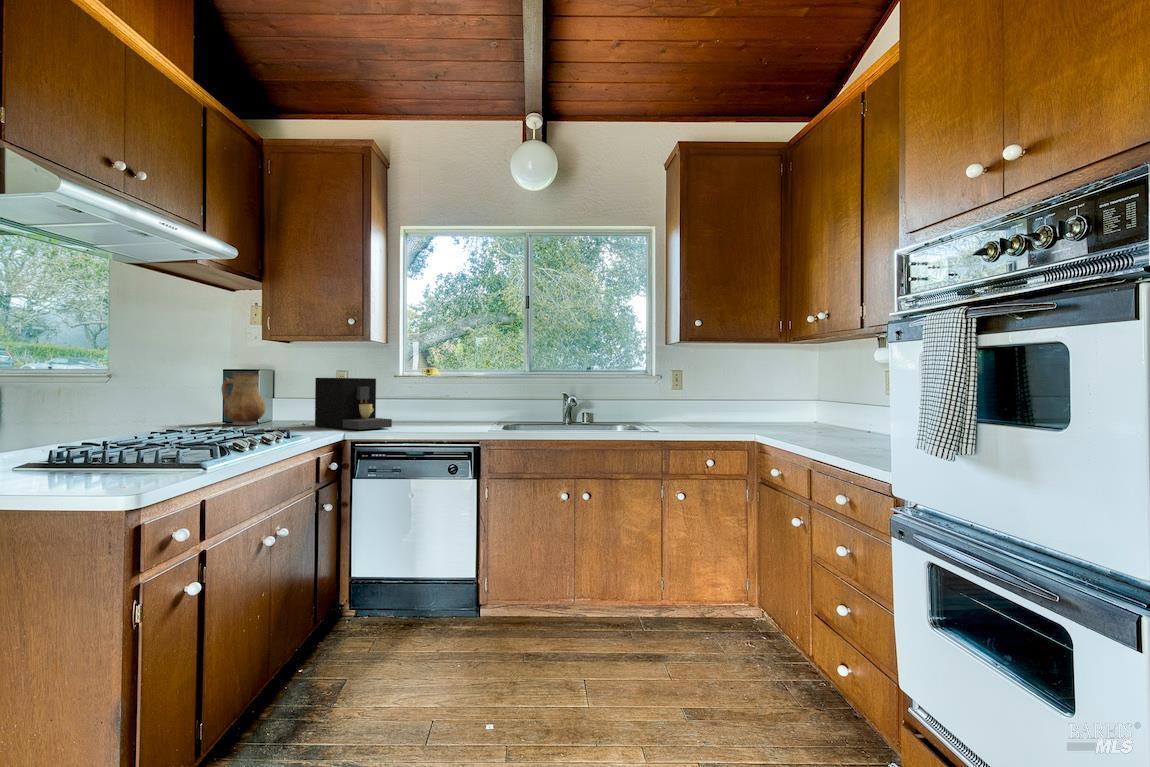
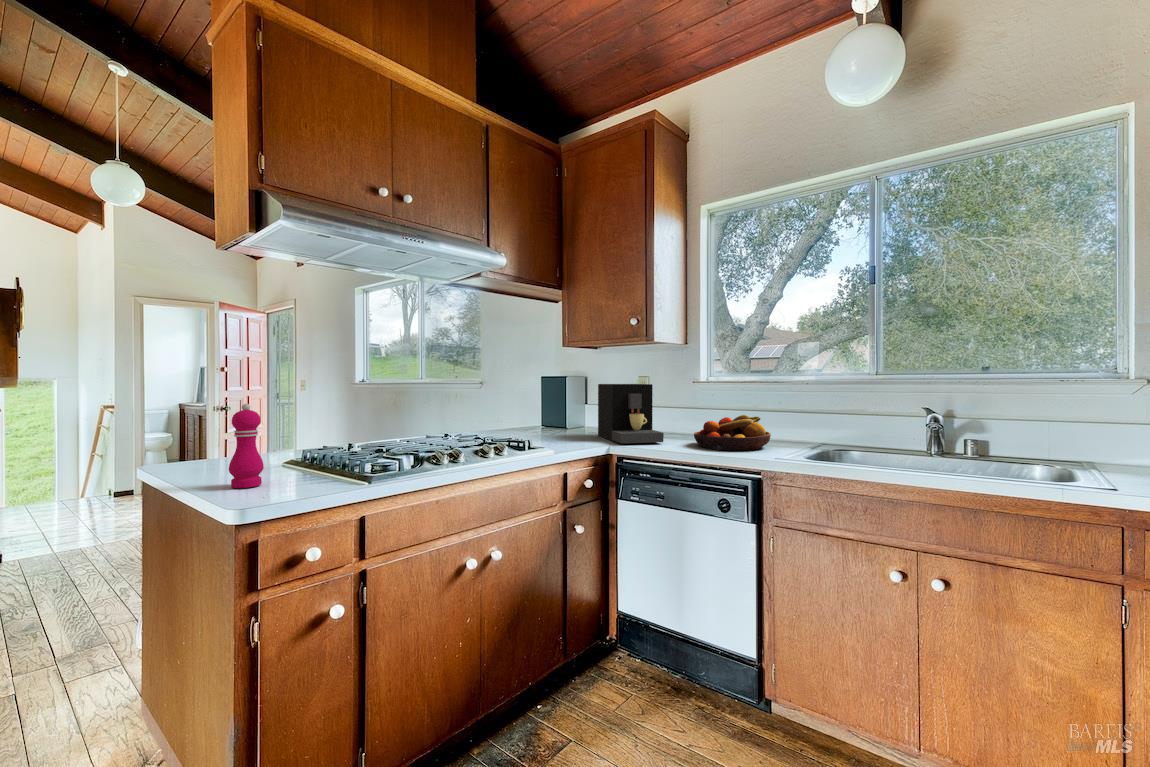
ceramic pitcher: present [221,373,266,425] -> none [531,380,565,431]
pepper mill: none [58,394,100,482] -> present [229,404,264,488]
fruit bowl: none [416,403,474,429] -> present [694,415,771,451]

